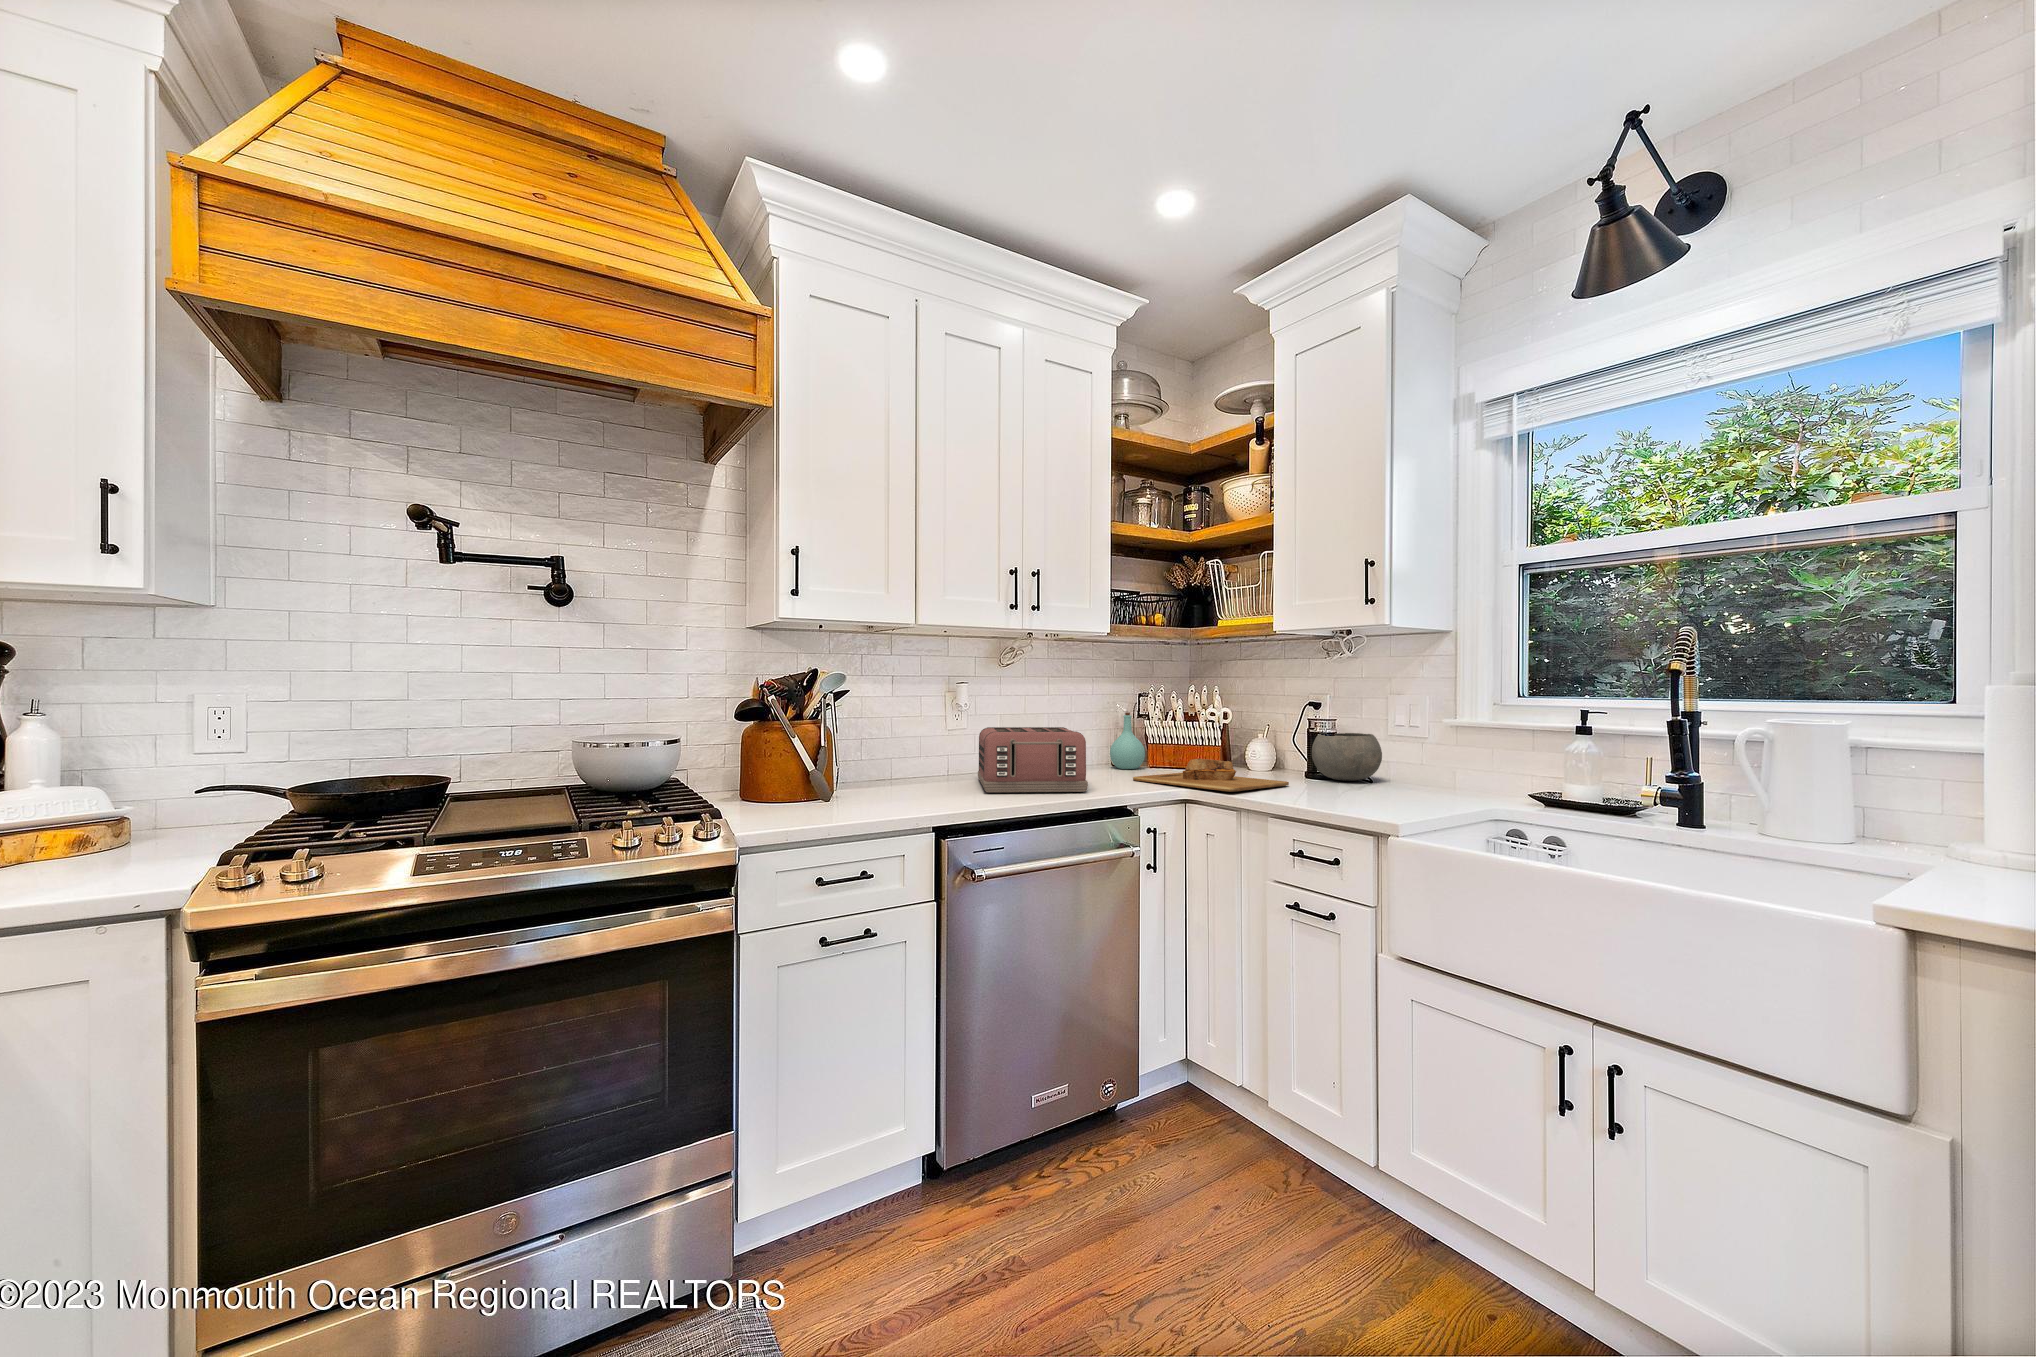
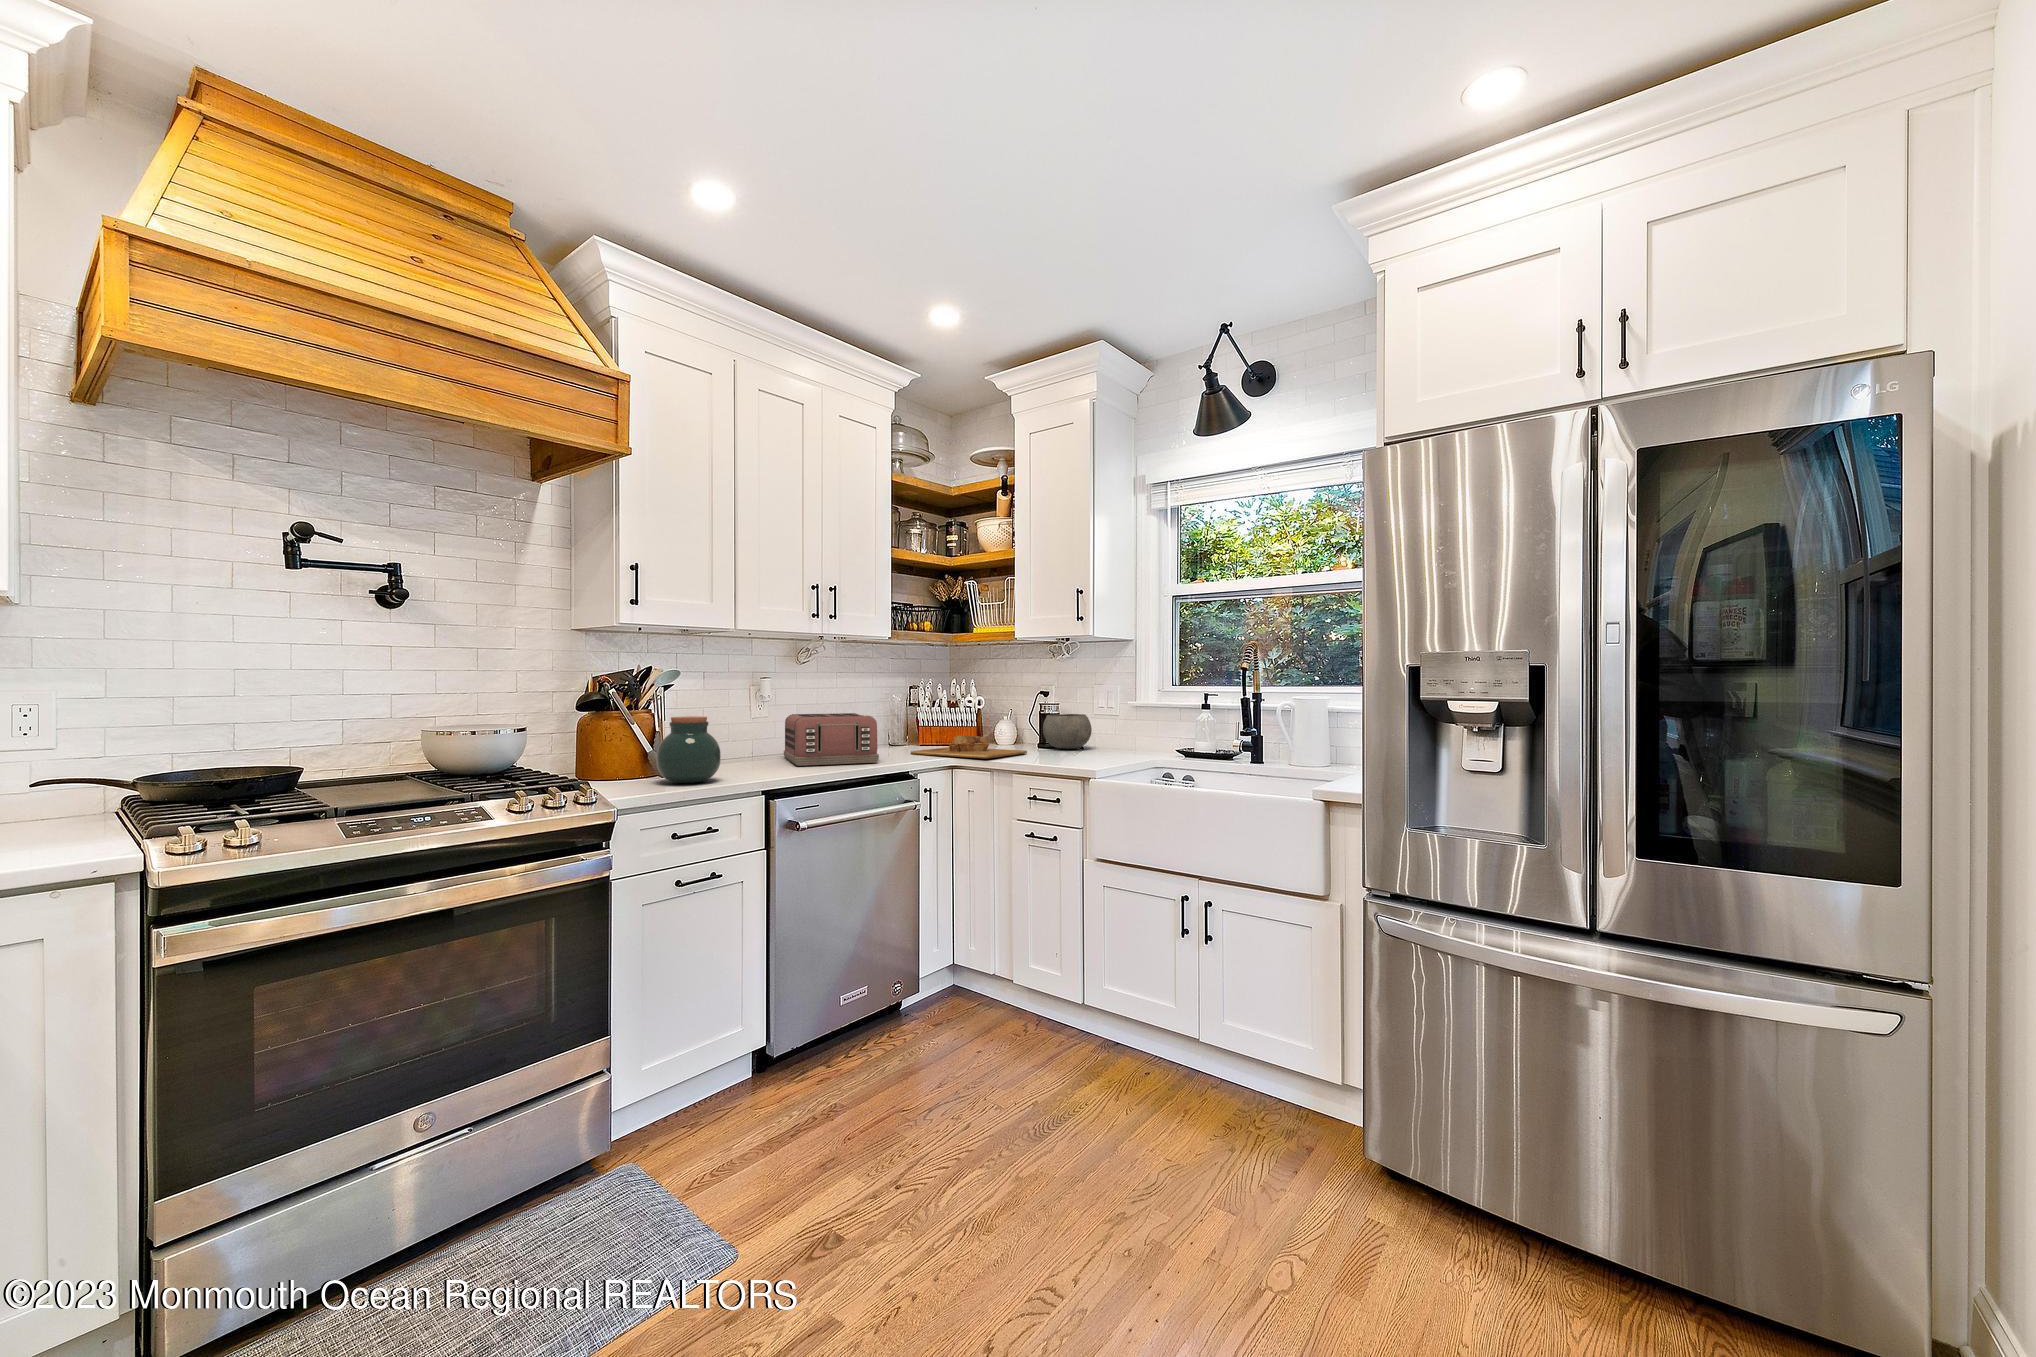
bottle: present [1110,712,1145,769] -> none [889,701,917,746]
jar: none [812,730,886,812] -> present [657,716,721,783]

